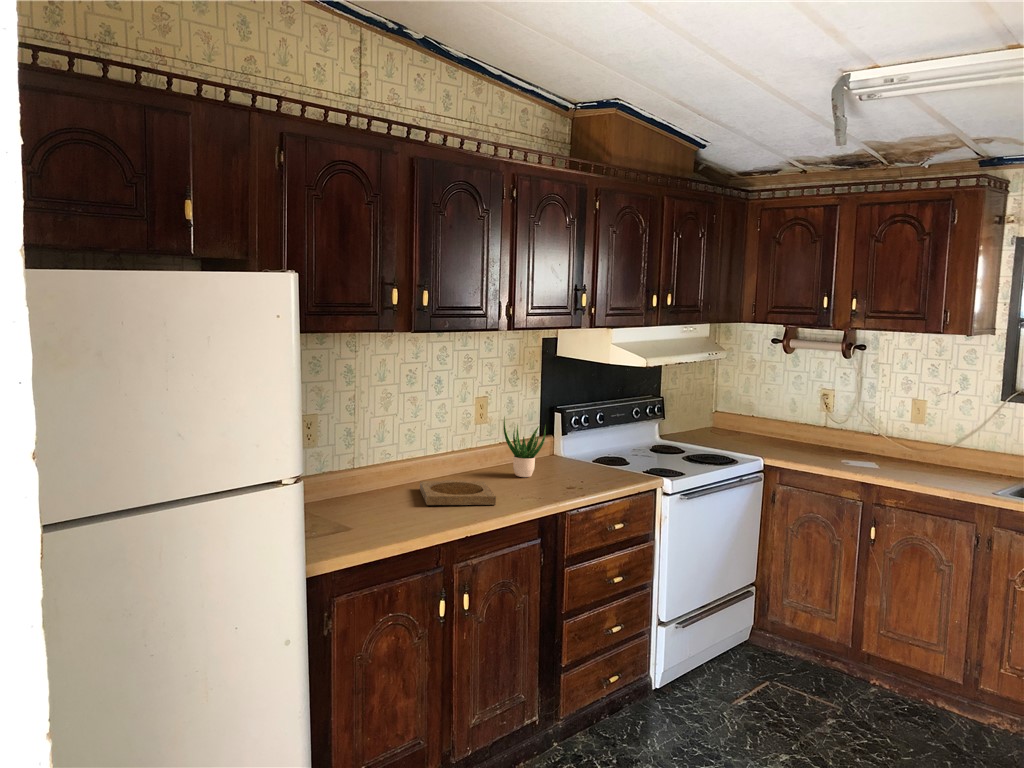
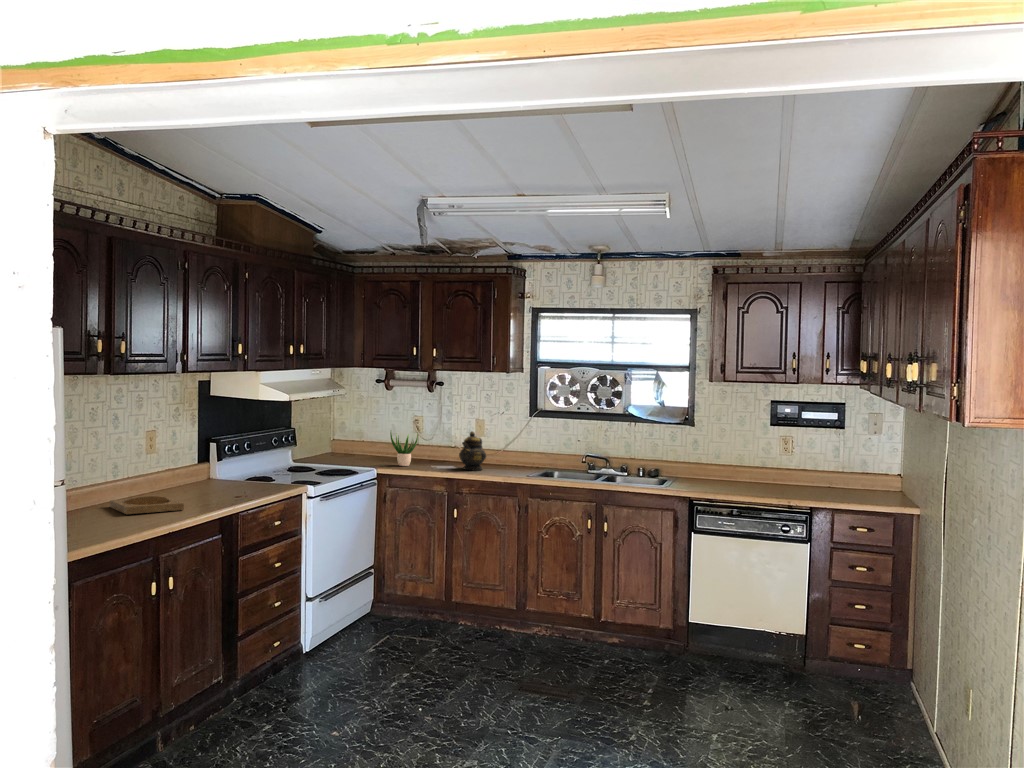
potted plant: present [504,417,546,477] -> present [390,432,418,466]
teapot: none [884,418,927,474] -> present [459,431,486,470]

